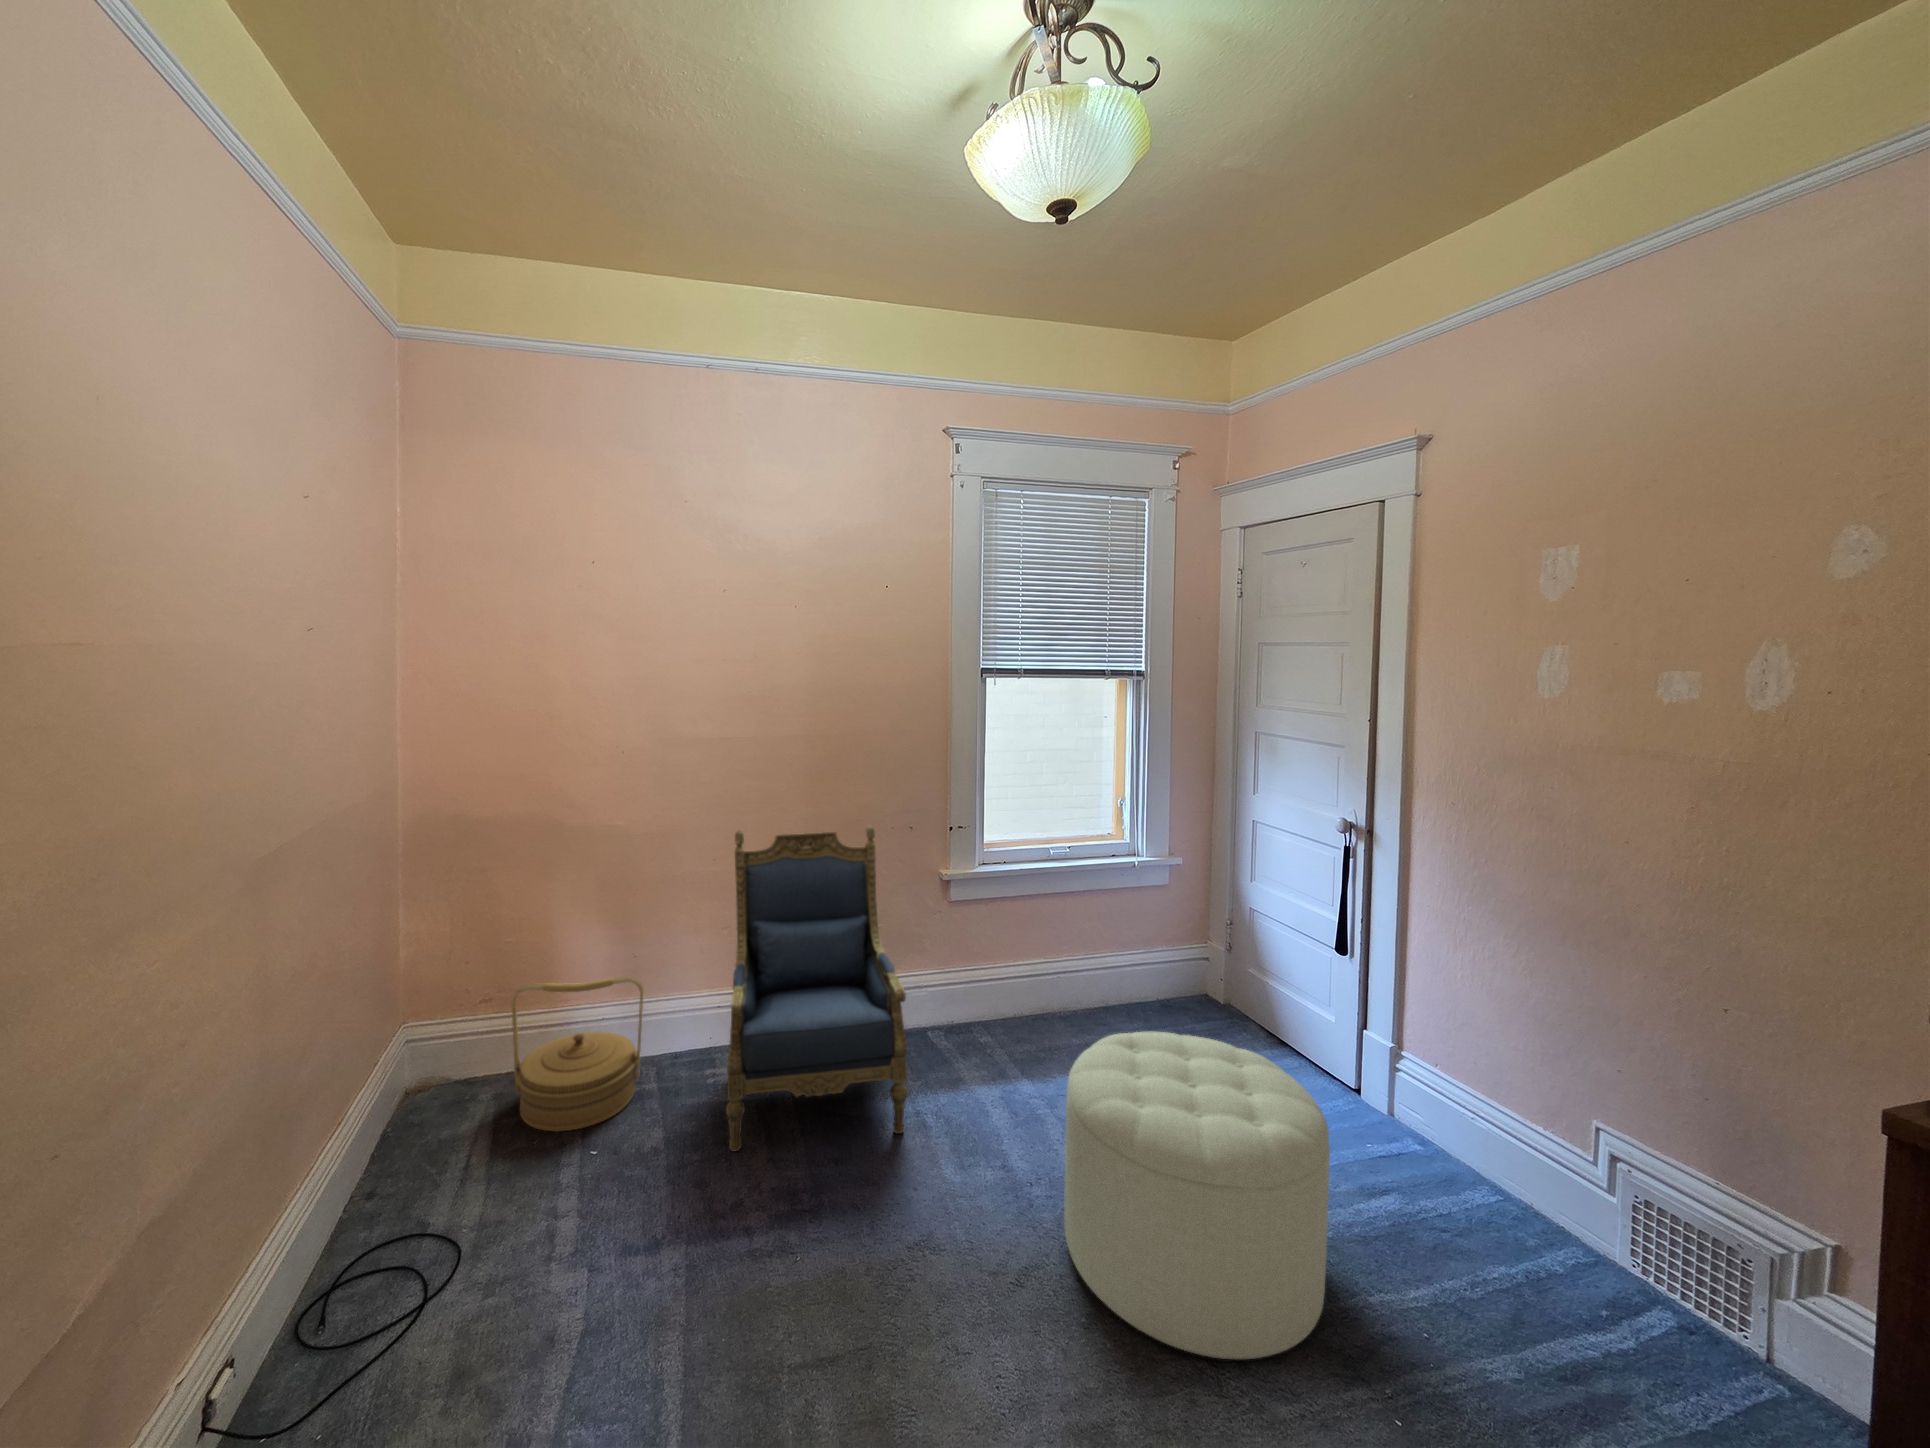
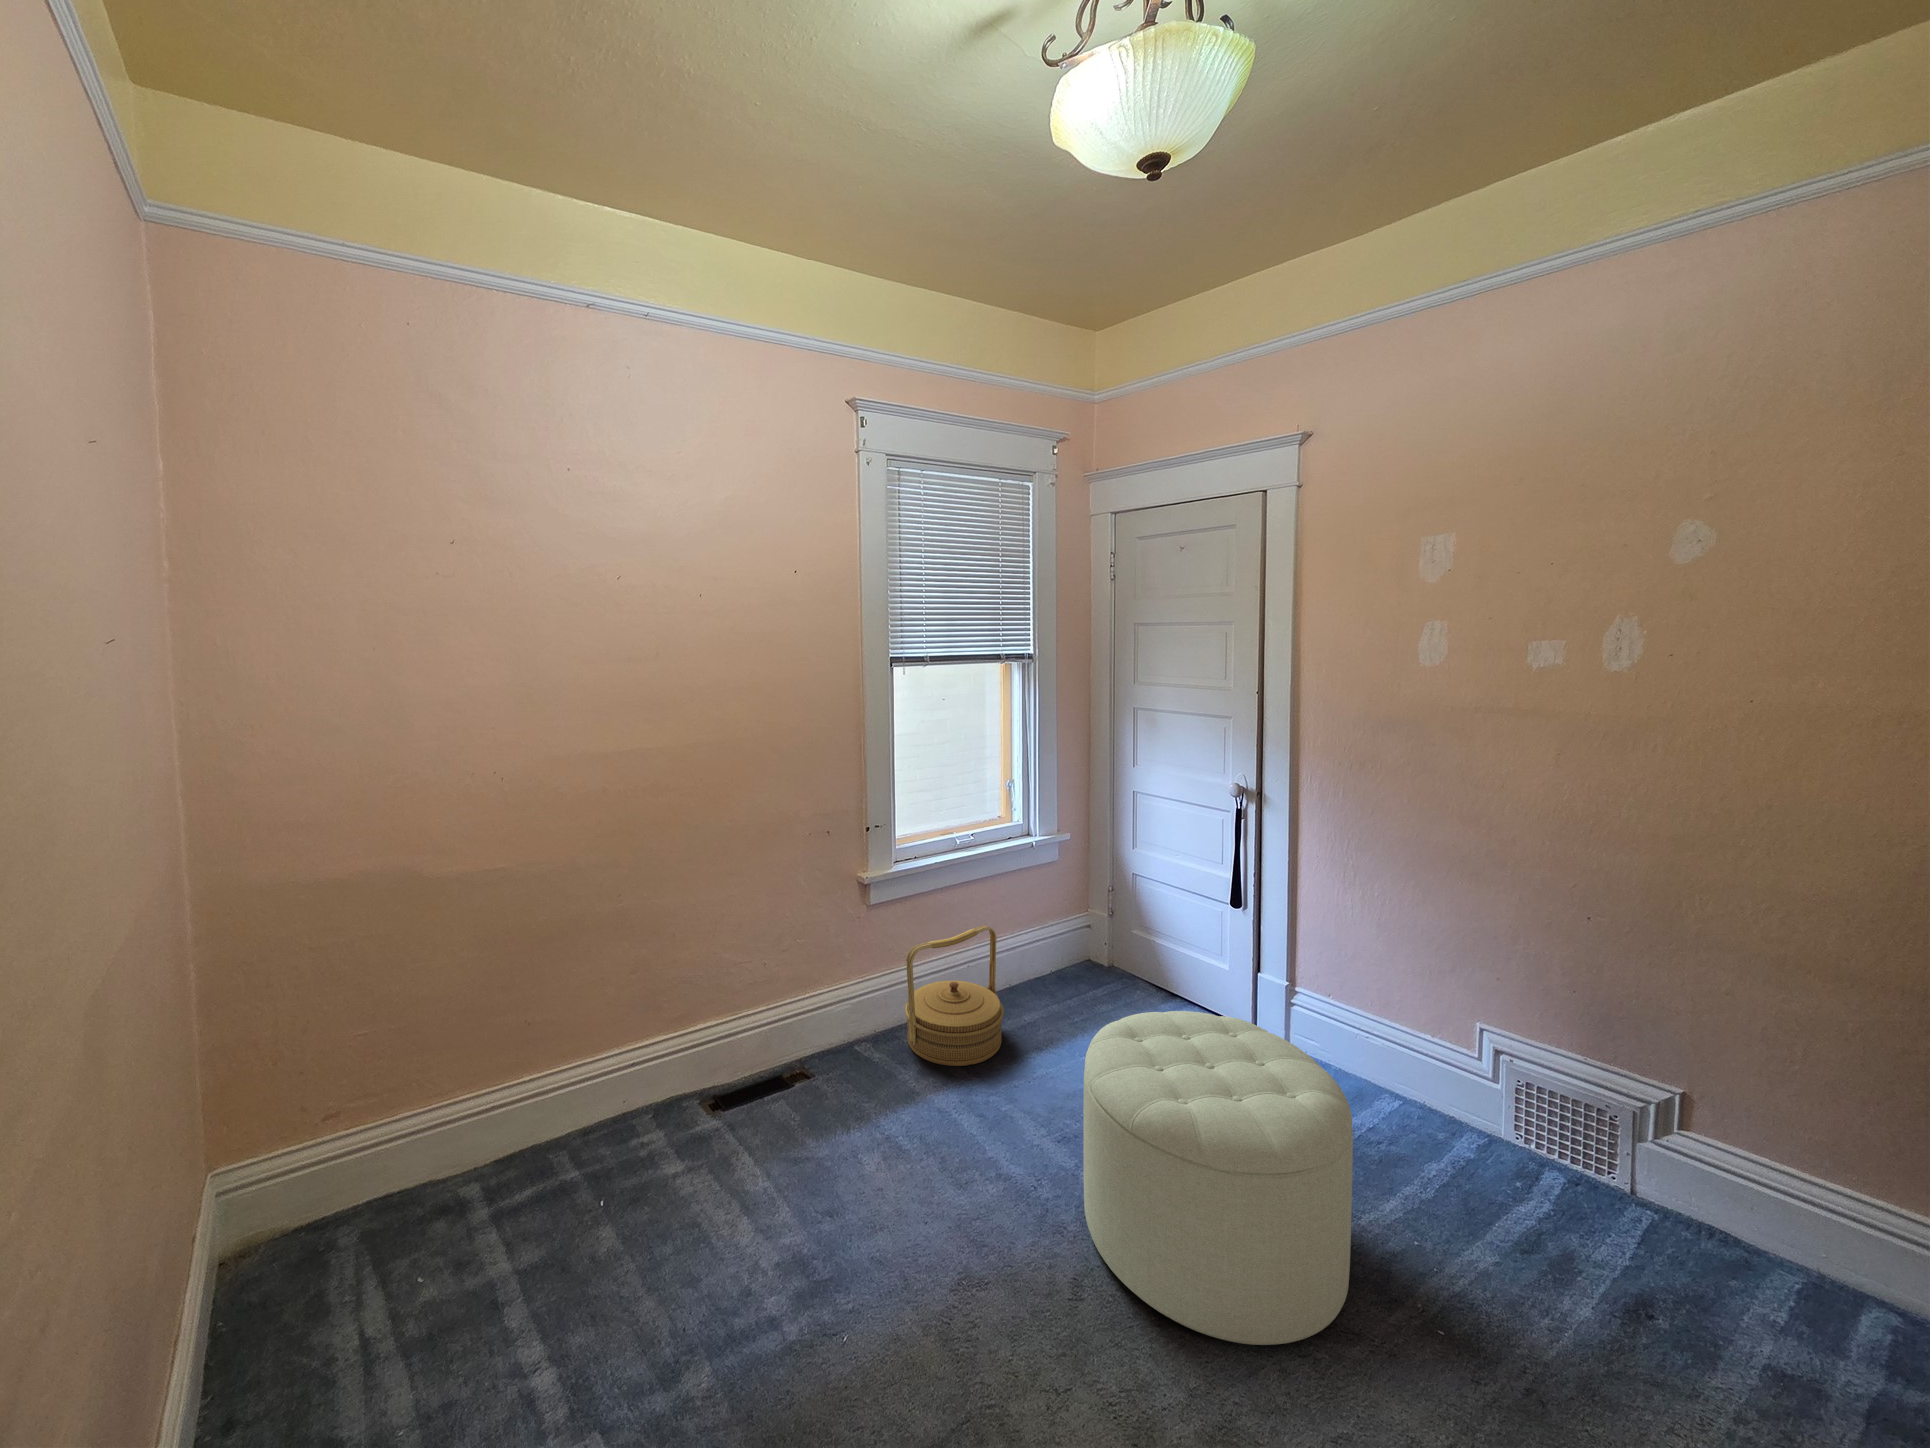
armchair: present [726,826,908,1151] -> none [640,831,884,1252]
woven basket: present [511,976,643,1132] -> present [905,925,1004,1066]

